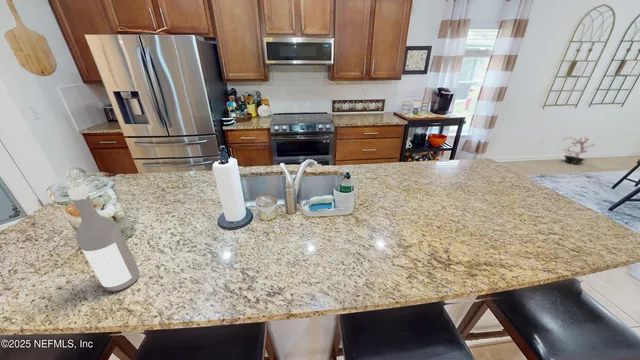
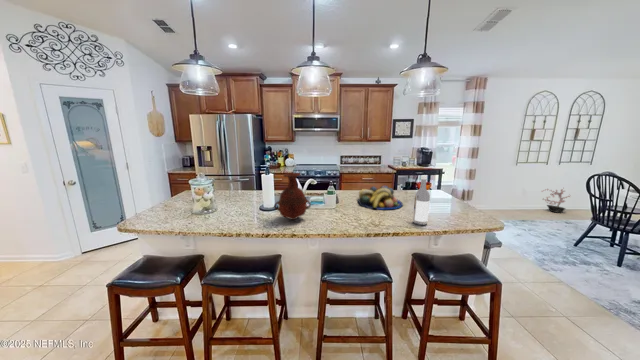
fruit bowl: none [385,162,462,212] -> present [358,186,403,210]
vase: none [245,165,320,261] -> present [274,173,311,220]
wine bottle: present [68,187,139,292] -> present [413,175,430,225]

